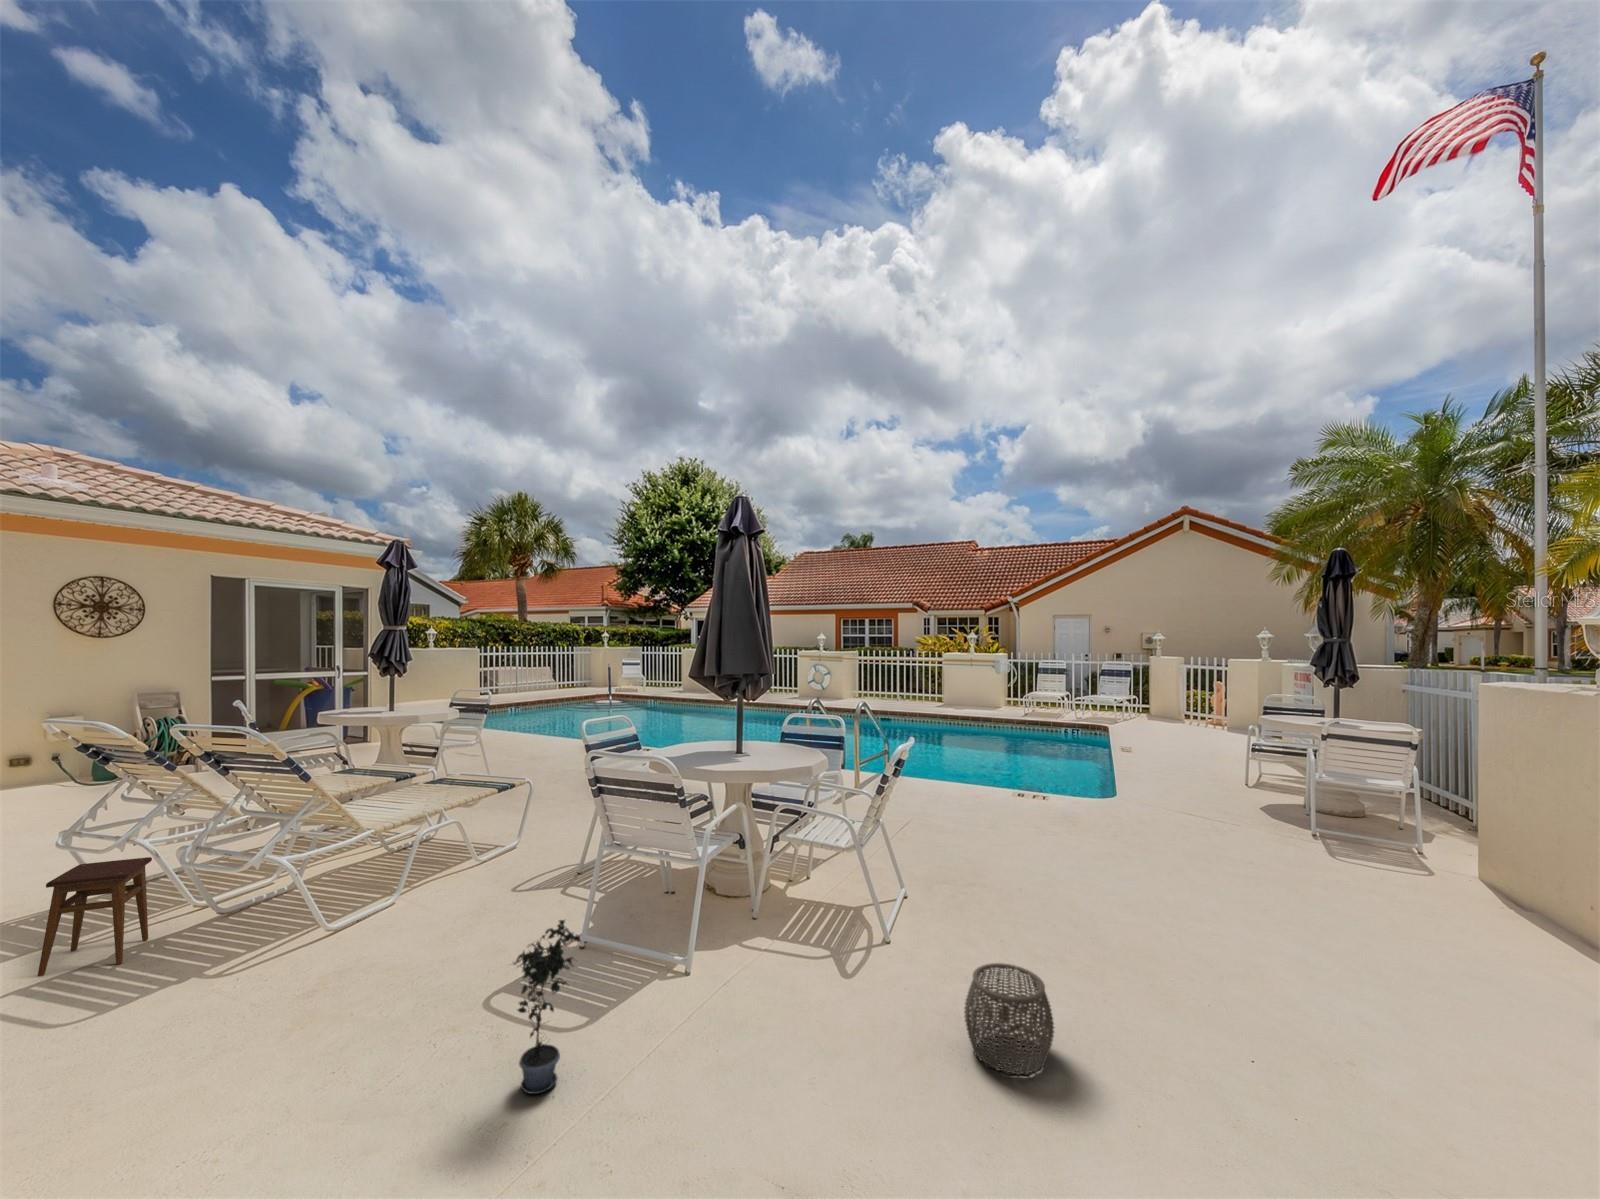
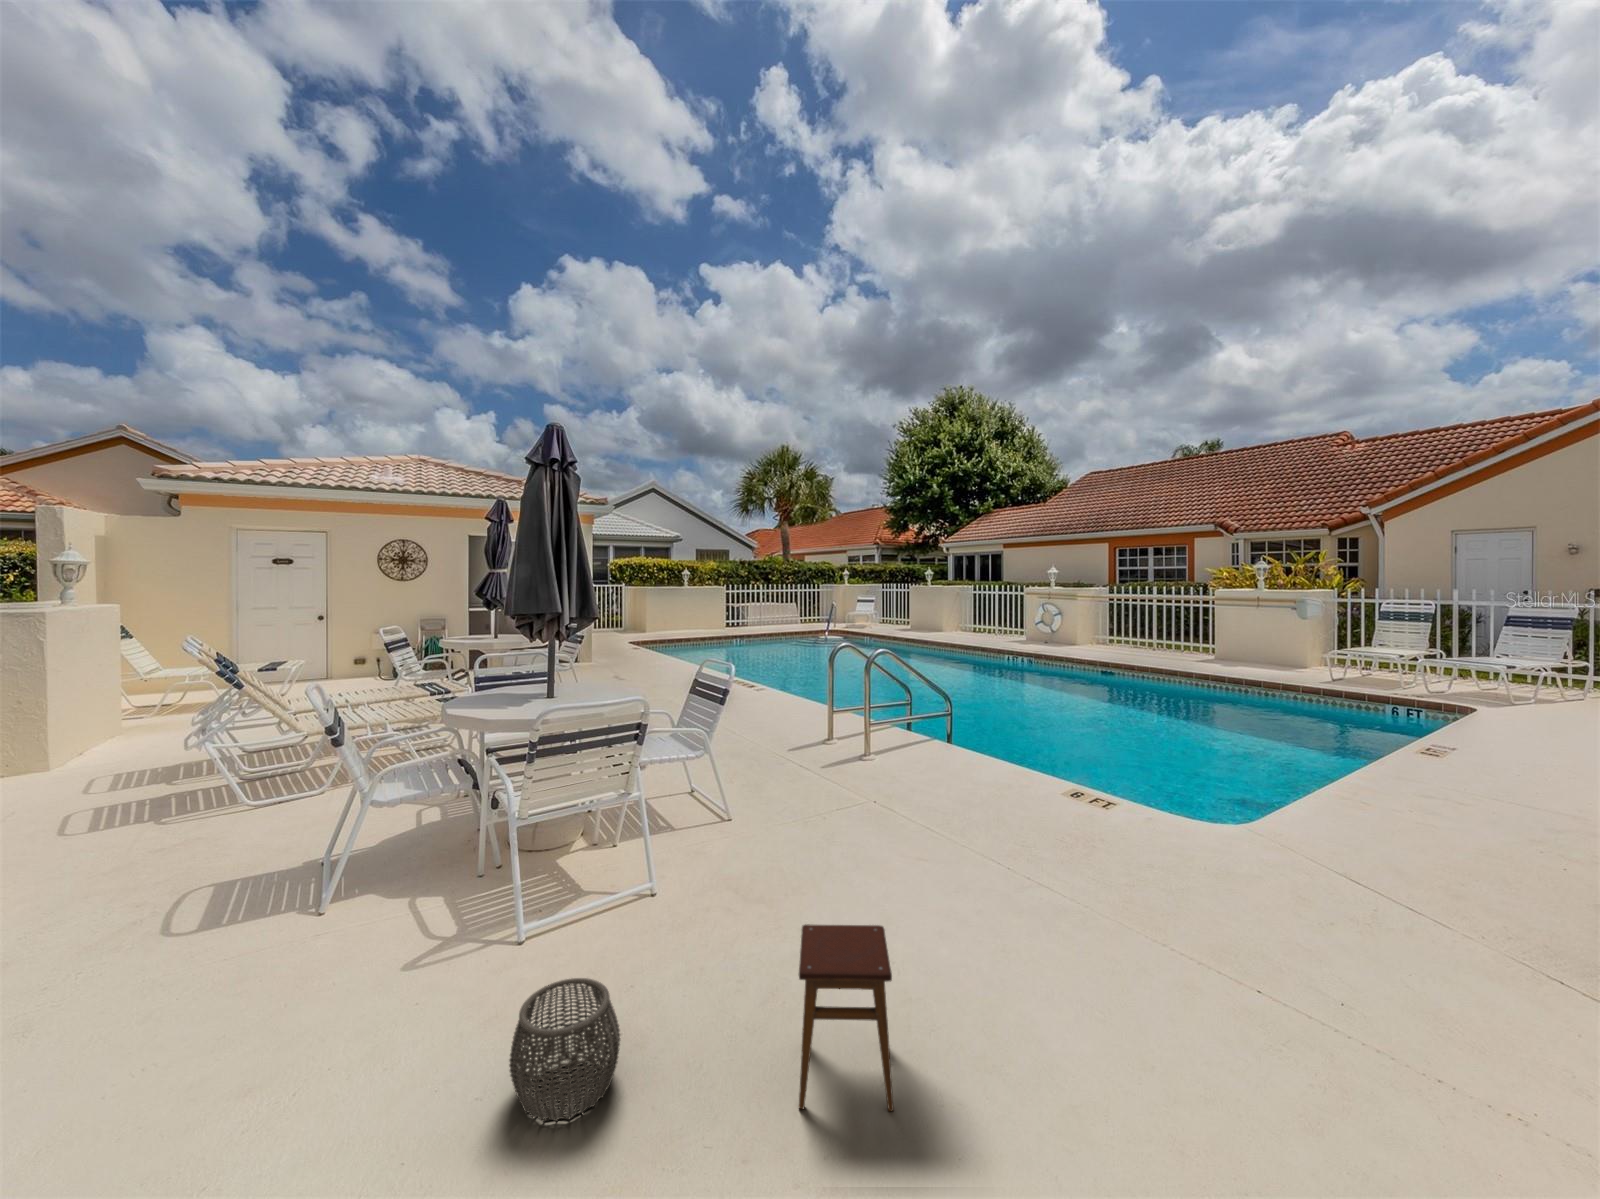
stool: present [38,857,152,976] -> present [799,924,894,1111]
potted plant: present [513,920,581,1094] -> none [161,839,271,981]

